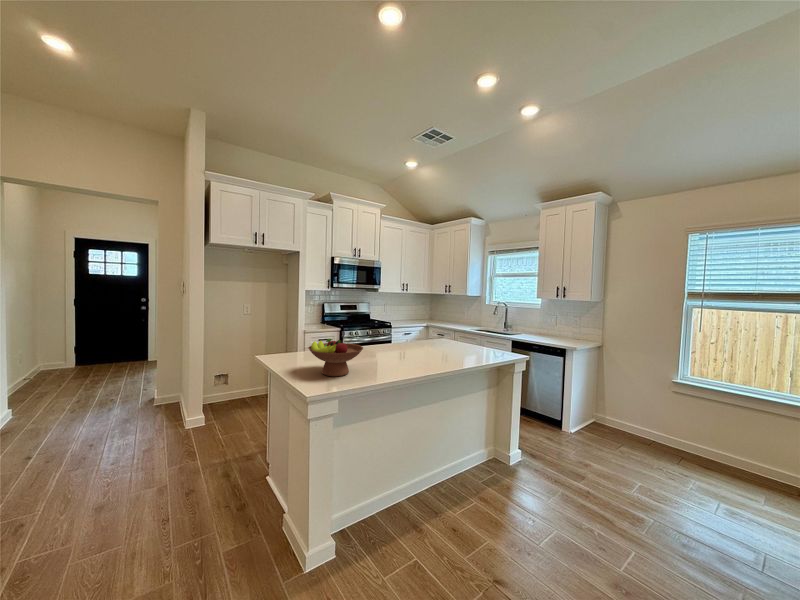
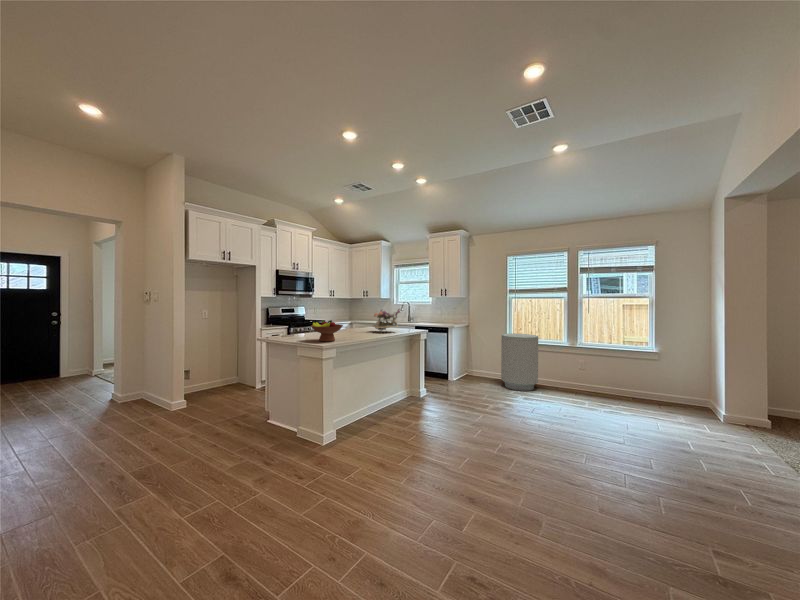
flower arrangement: none [429,318,479,354] -> present [372,309,400,331]
trash can: none [665,369,759,485] -> present [501,334,538,391]

